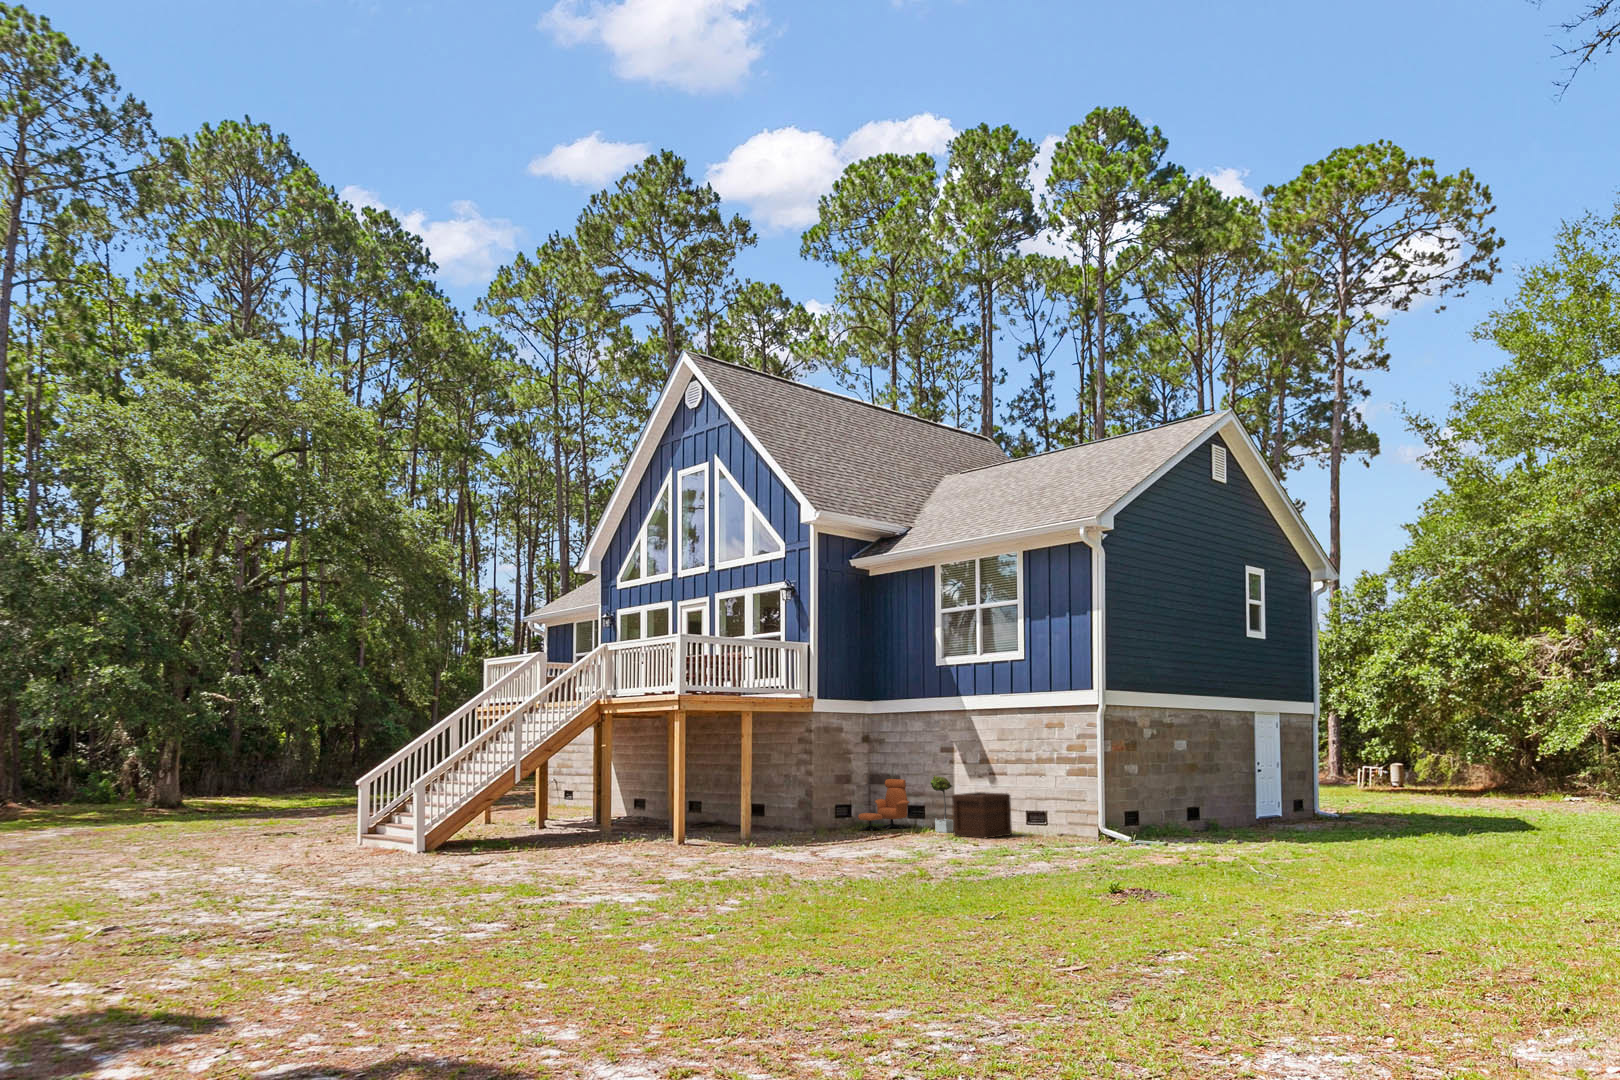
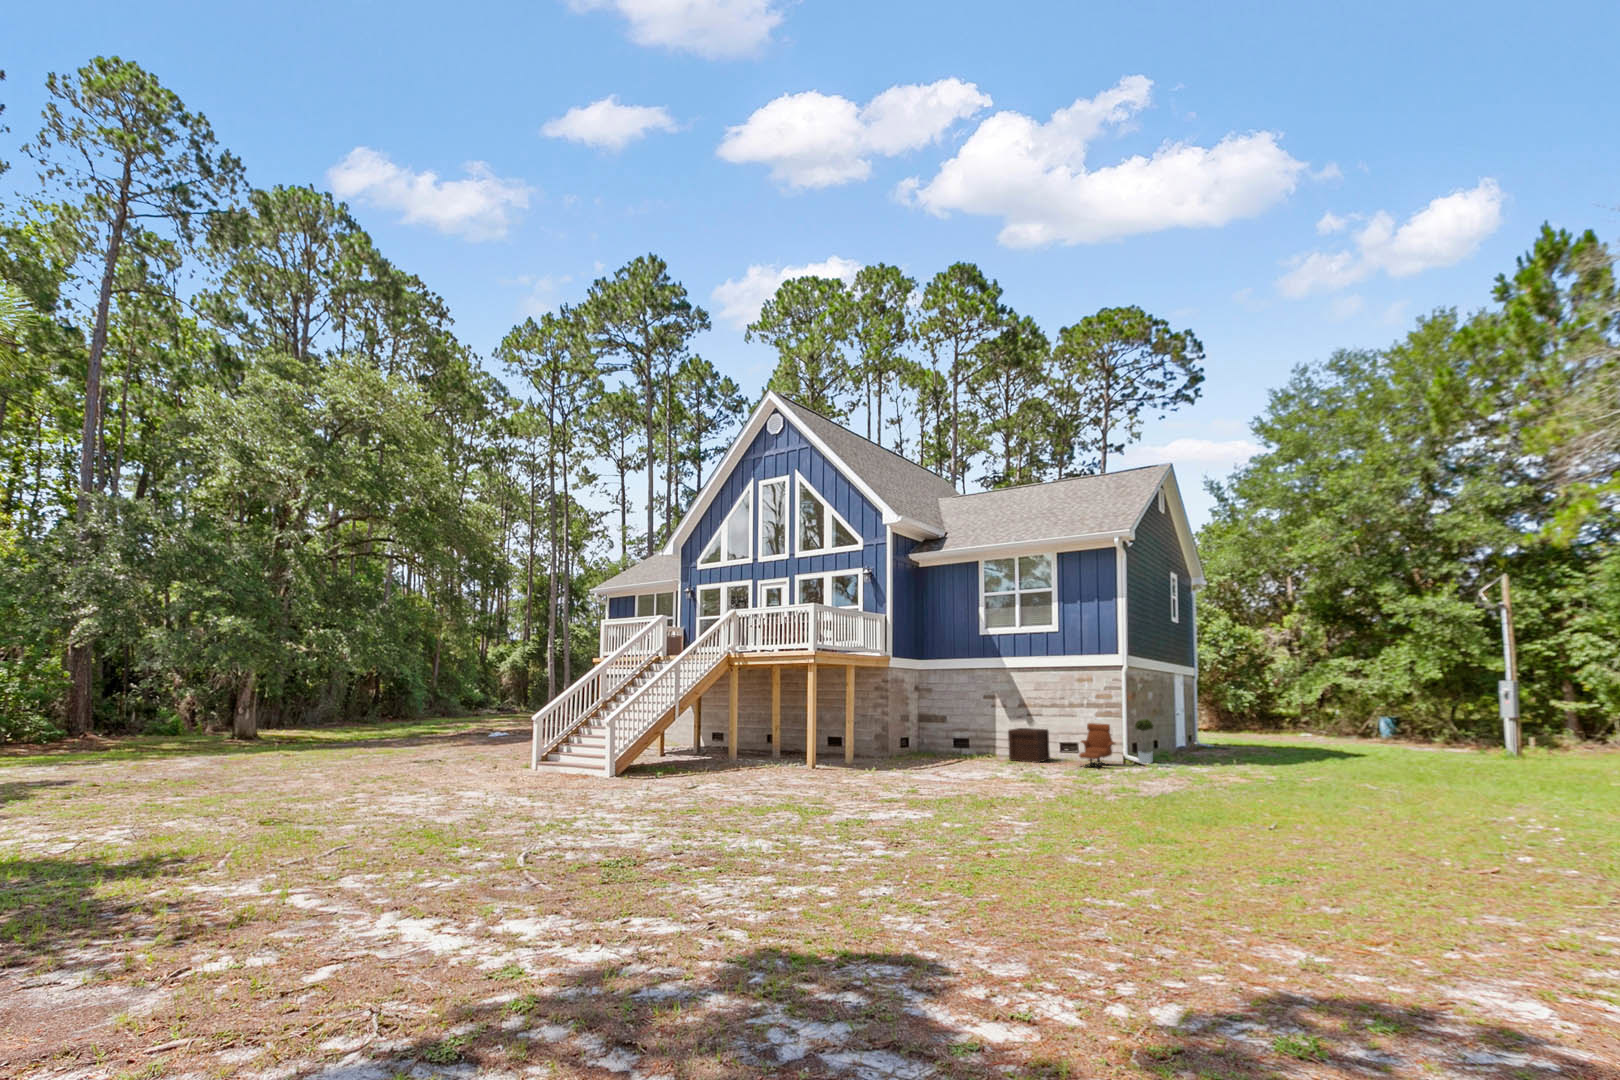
potted tree: present [931,776,953,833] -> present [1135,719,1153,763]
lounge chair: present [858,779,910,831] -> present [1079,723,1115,768]

